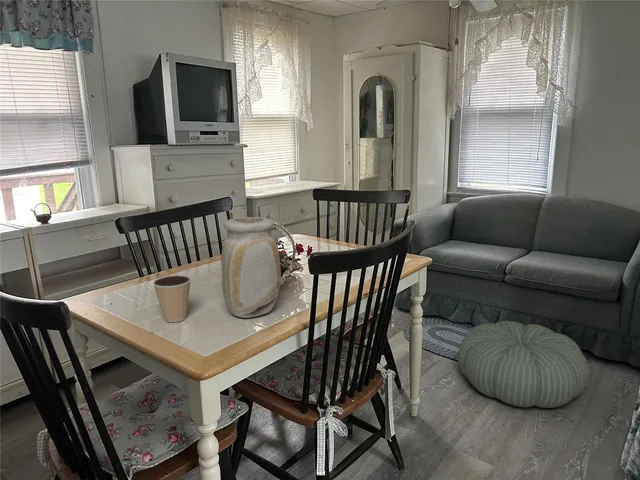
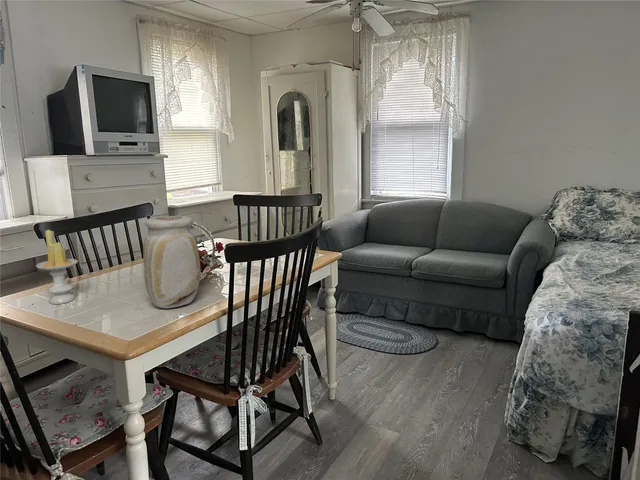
candle: none [115,228,156,305] -> present [36,230,78,304]
coffee cup: present [153,276,191,322] -> none [76,273,114,316]
pouf: present [458,321,589,408] -> none [371,311,480,384]

